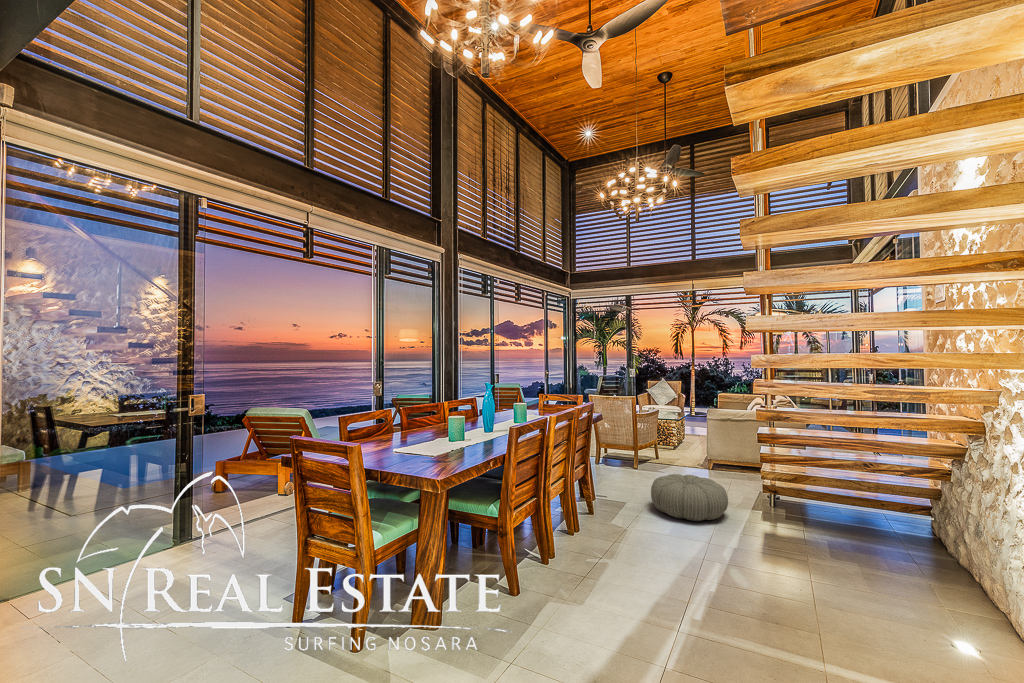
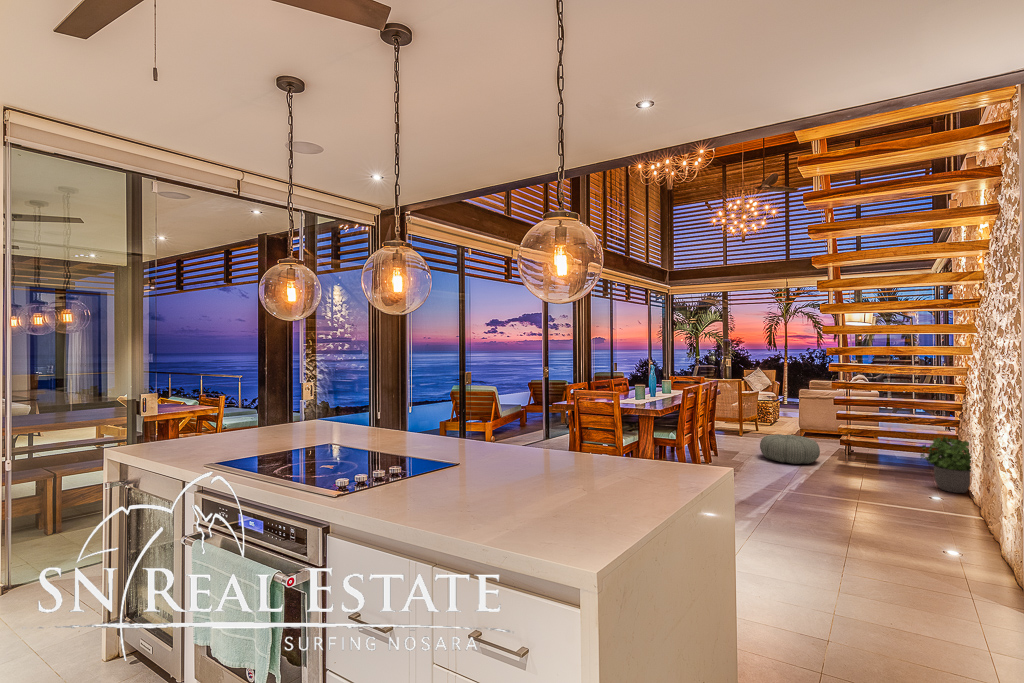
potted plant: none [870,490,970,583] -> present [921,436,971,493]

